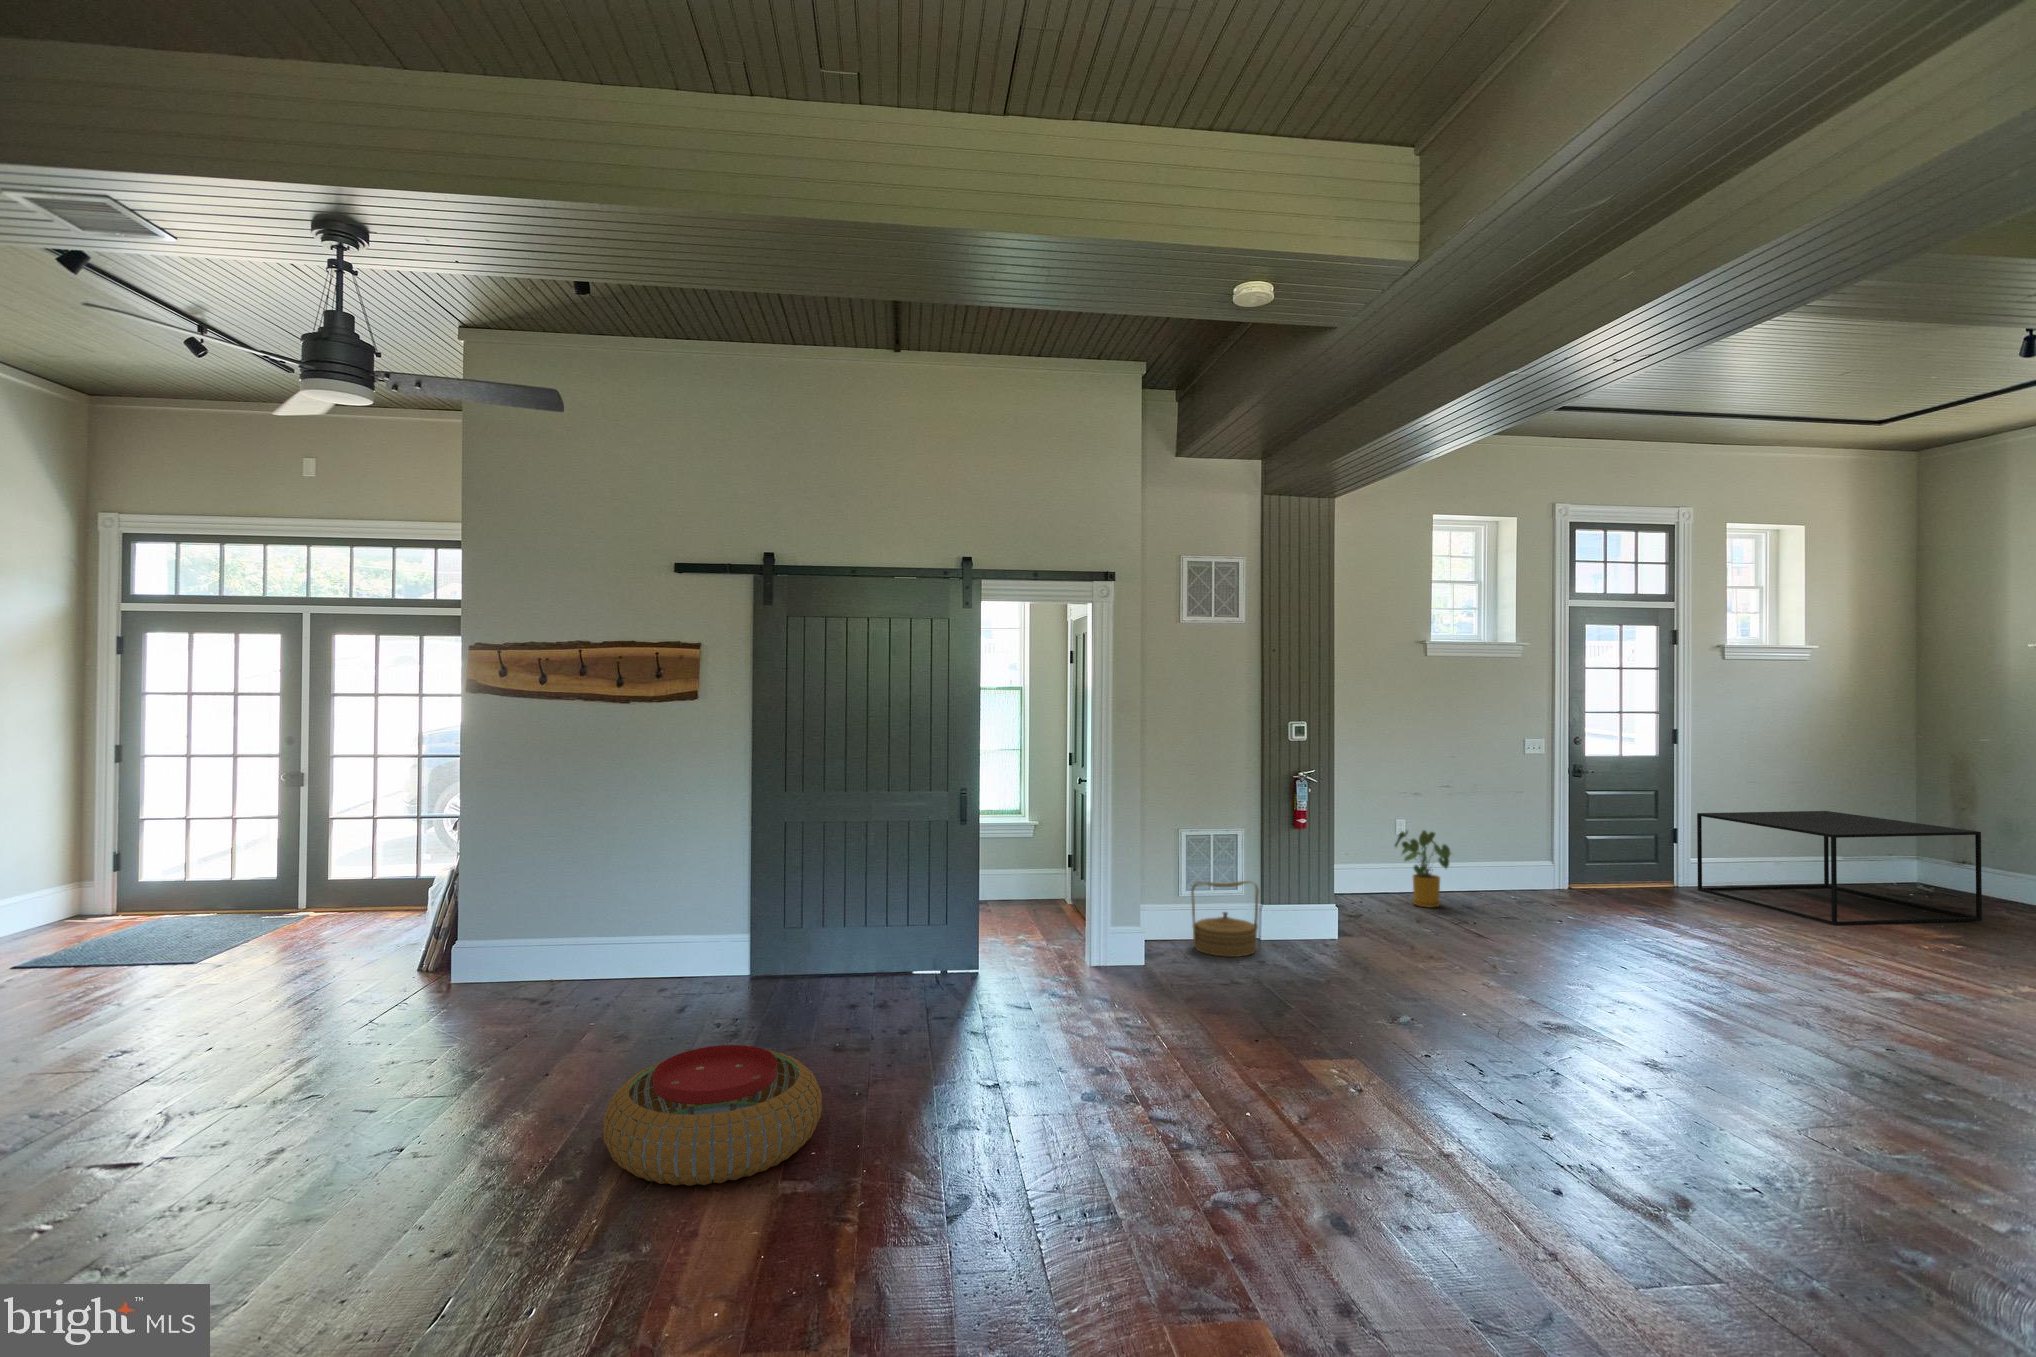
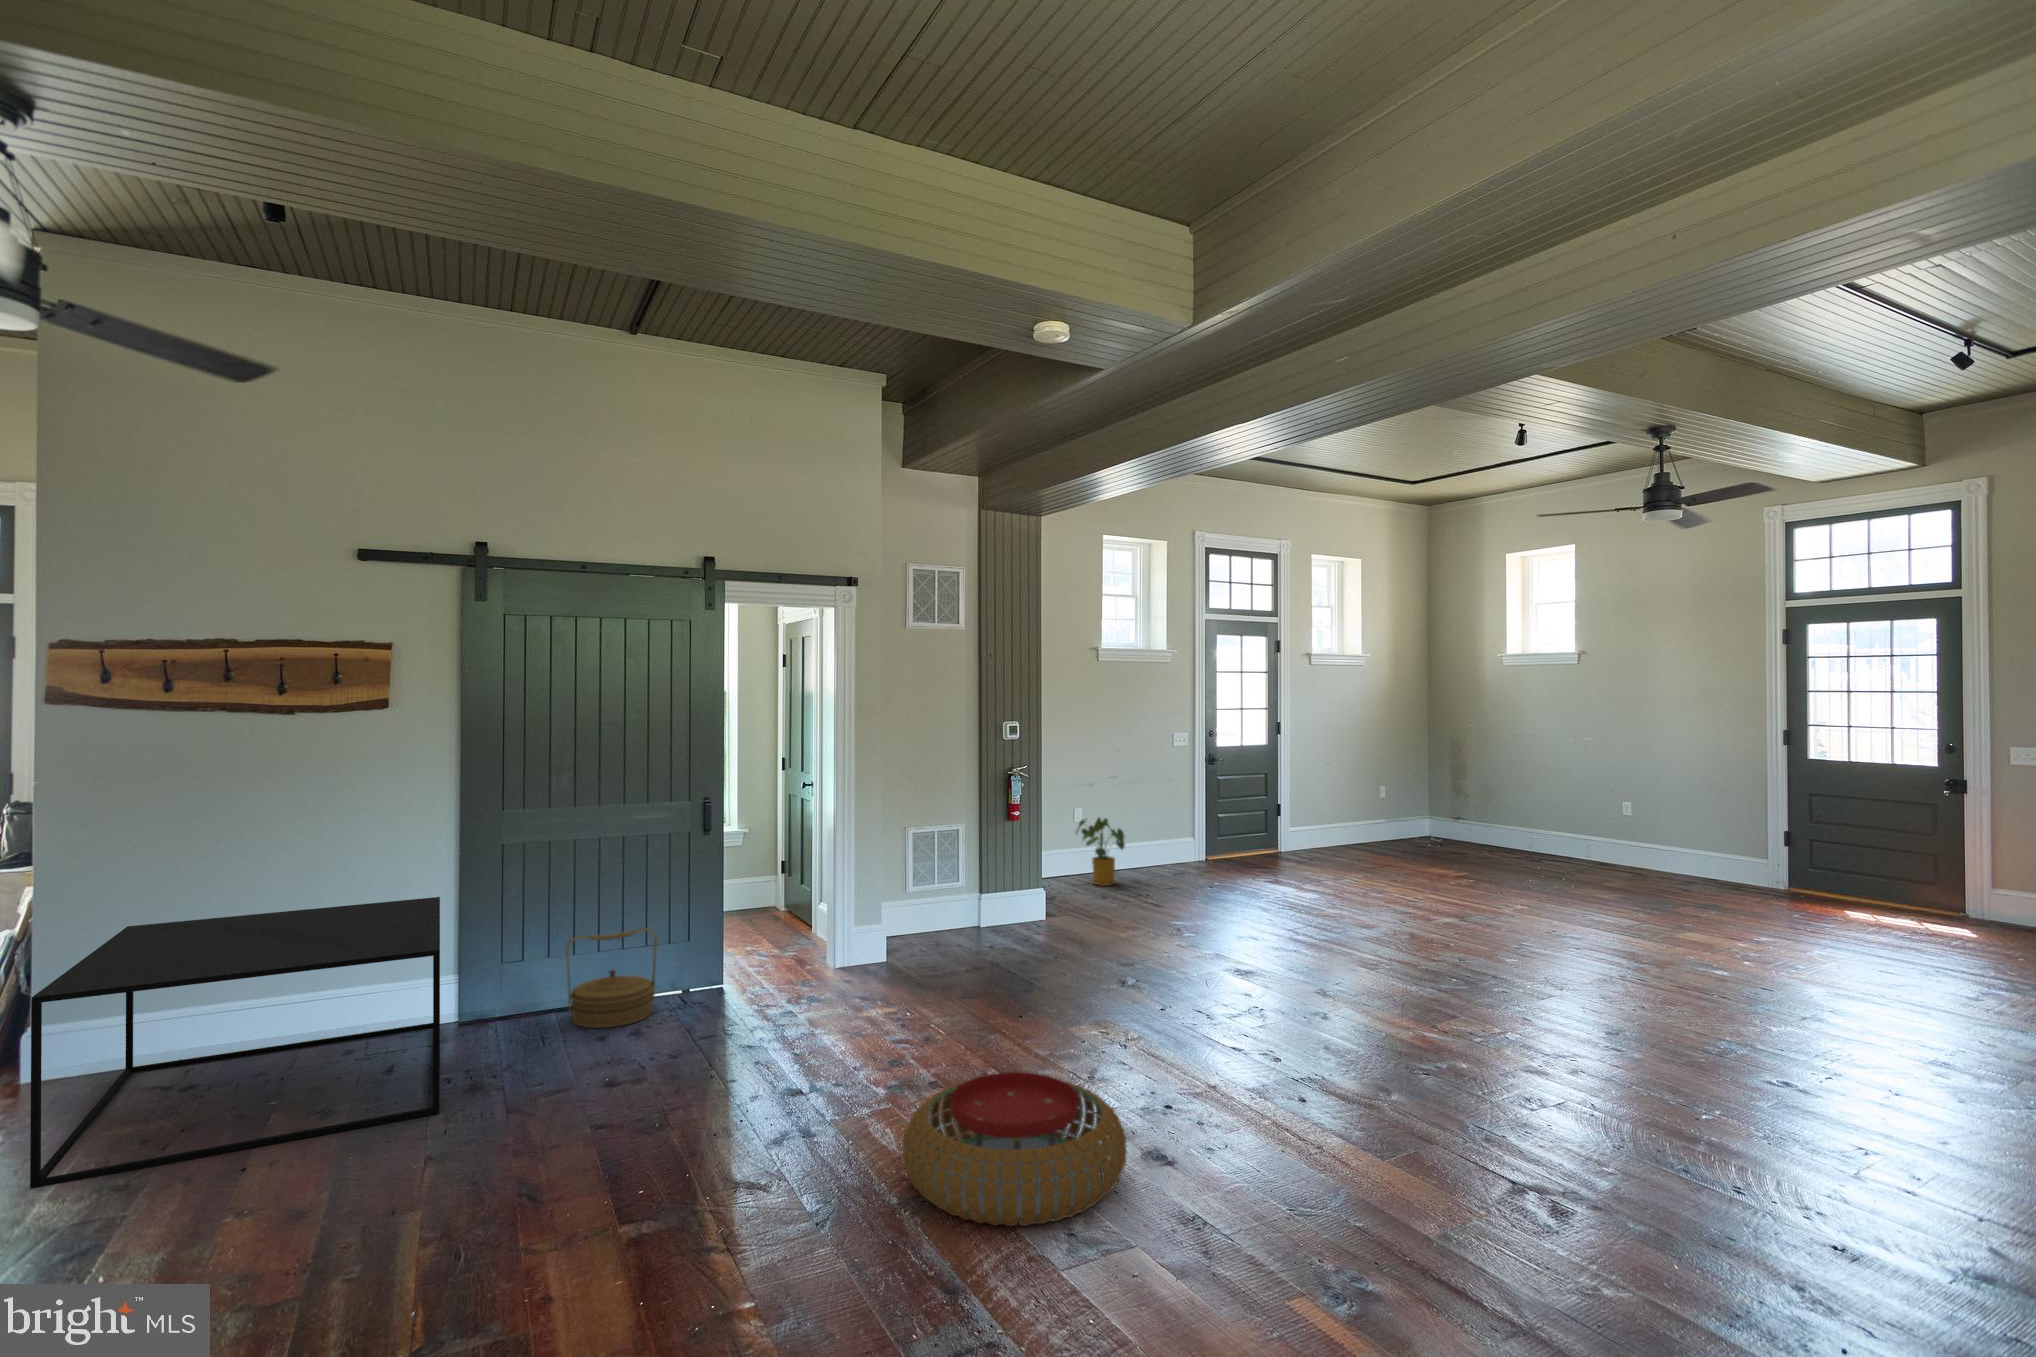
coffee table: present [1697,811,1982,925] -> present [30,897,440,1189]
woven basket: present [1191,881,1259,957] -> present [566,928,657,1028]
pouf: present [603,1045,822,1186] -> present [903,1072,1127,1226]

